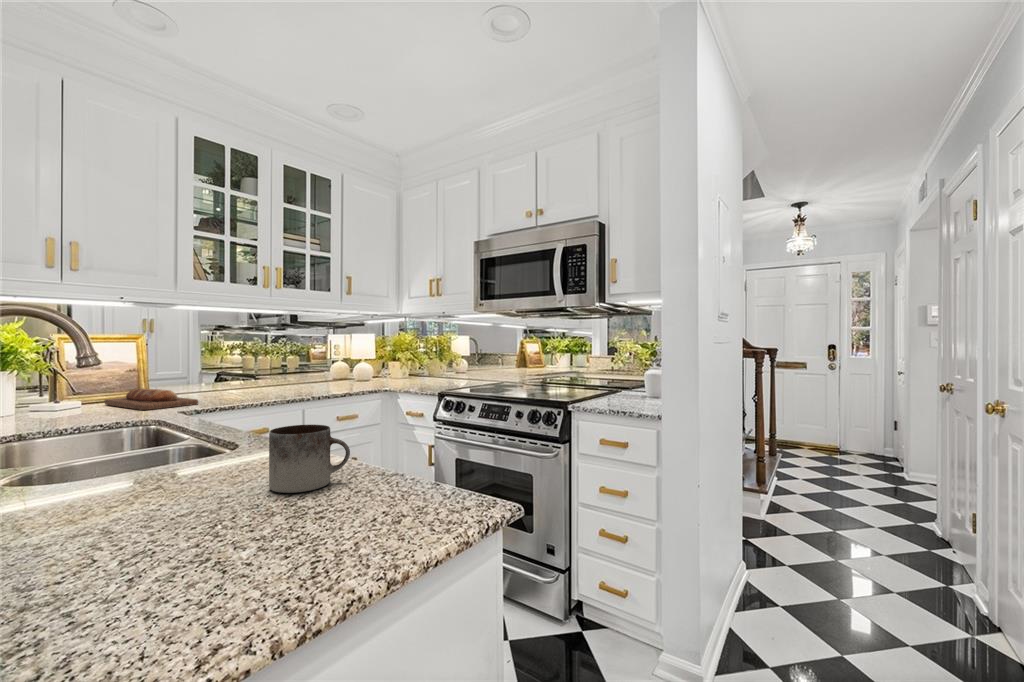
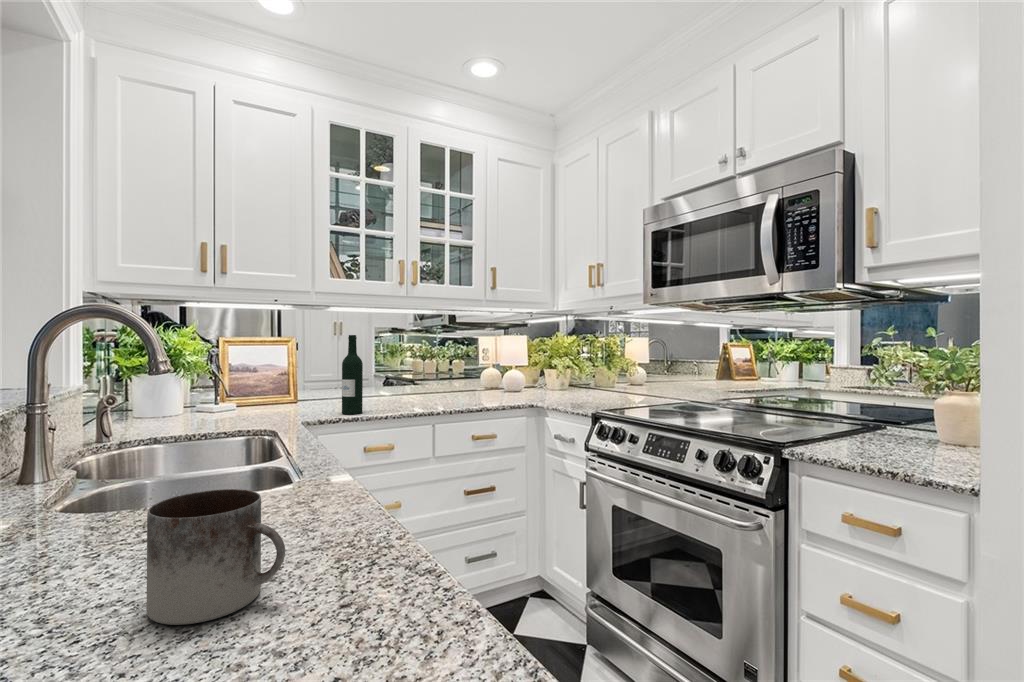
wine bottle: none [224,332,243,401] -> present [342,335,363,414]
bread loaf: present [104,388,199,410] -> none [237,396,314,421]

